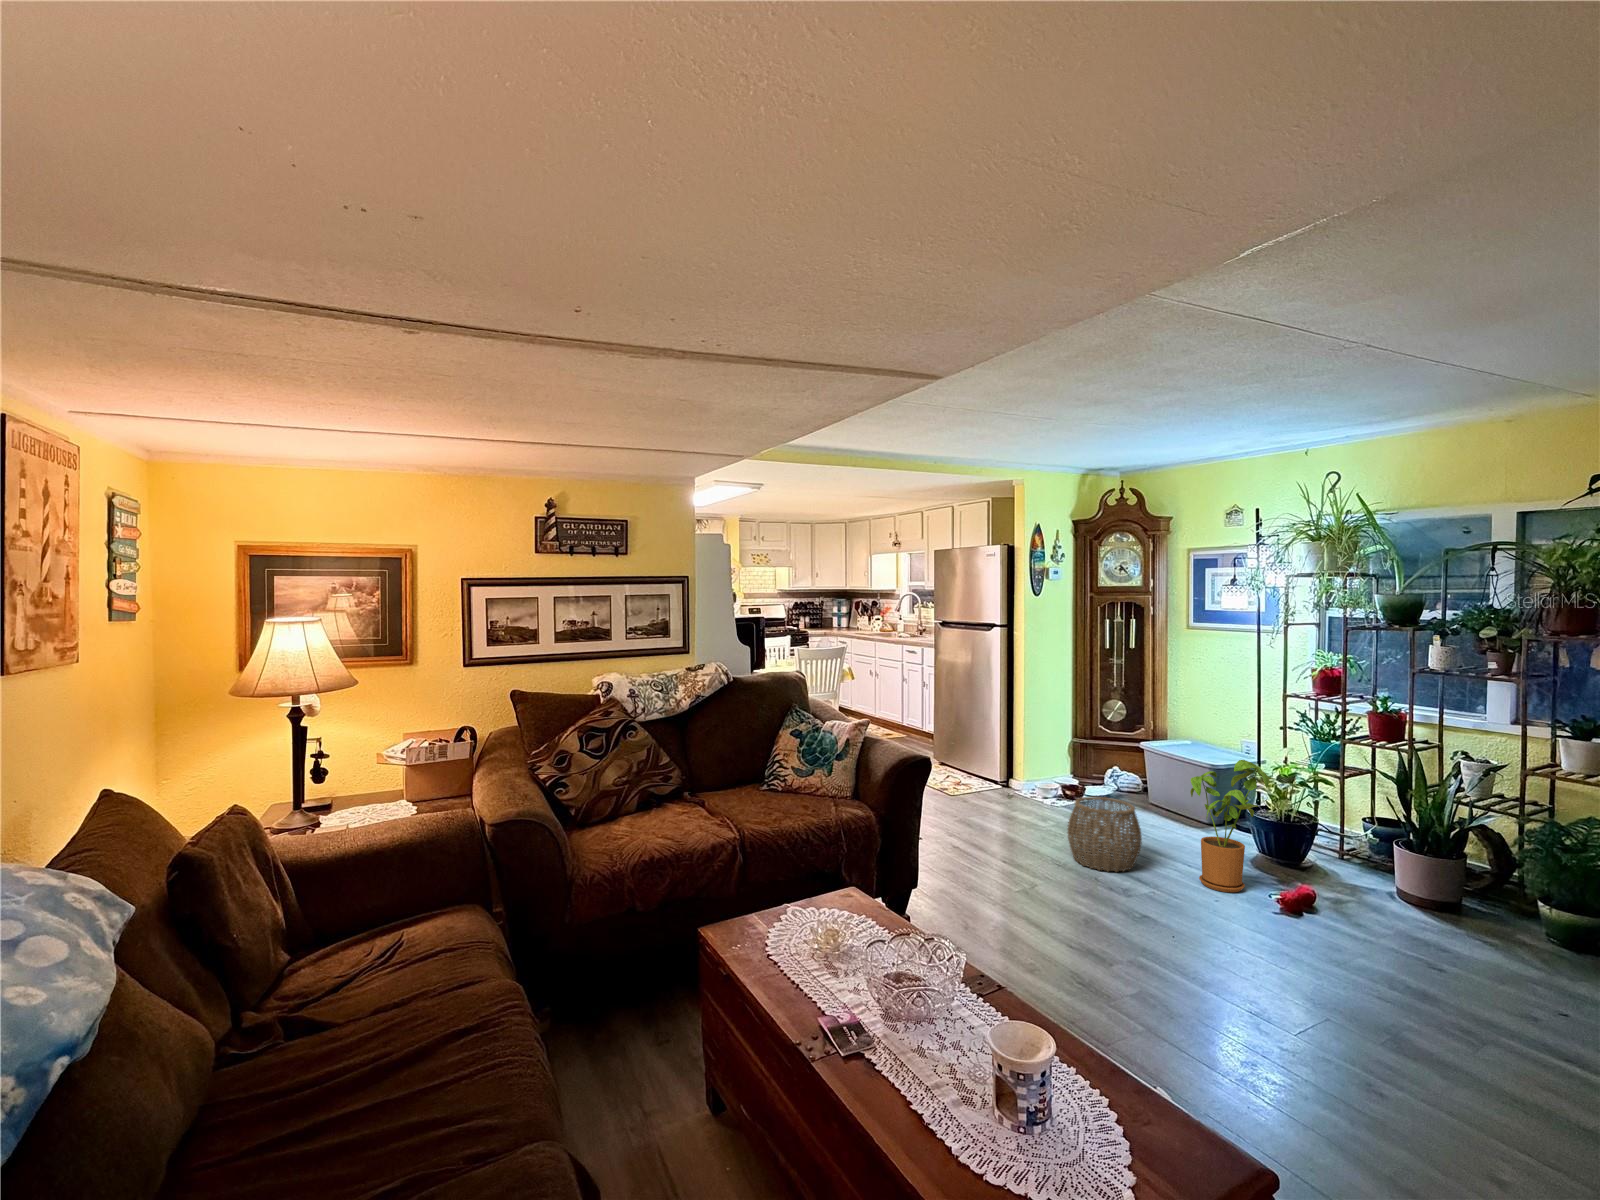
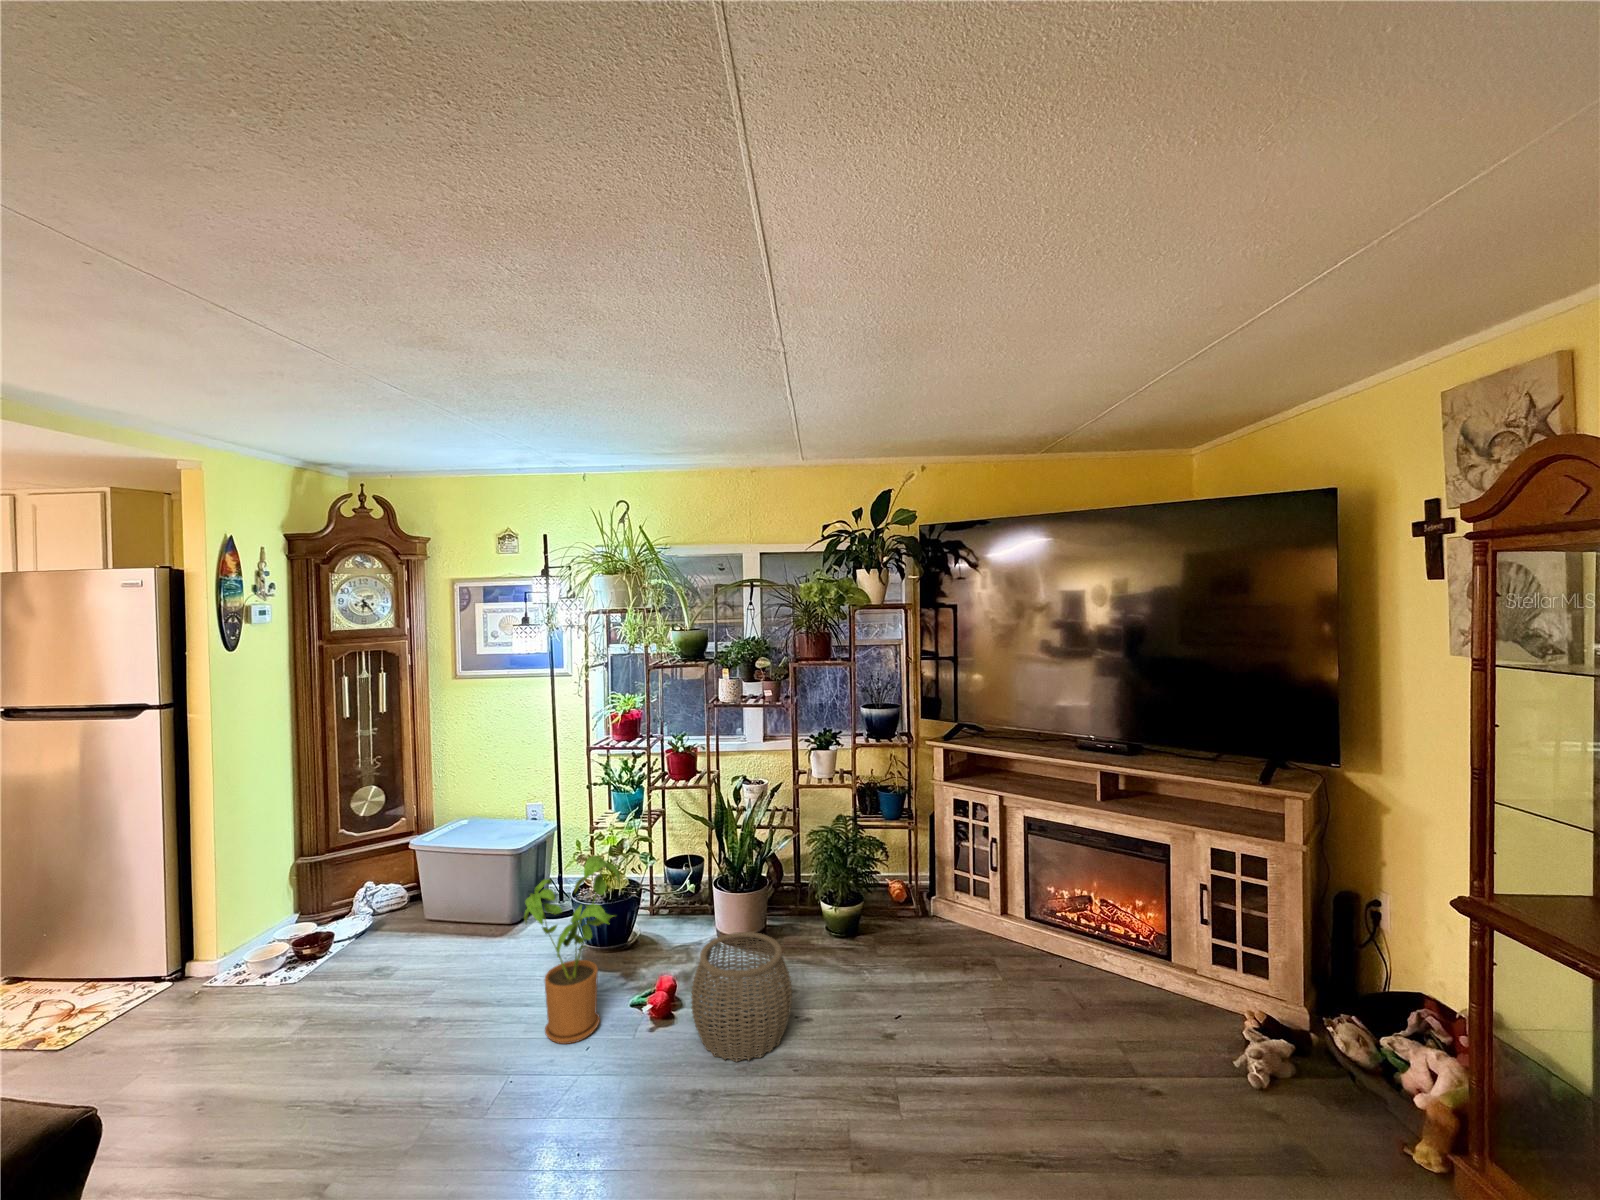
woven basket: present [1067,797,1142,872] -> present [691,932,792,1061]

